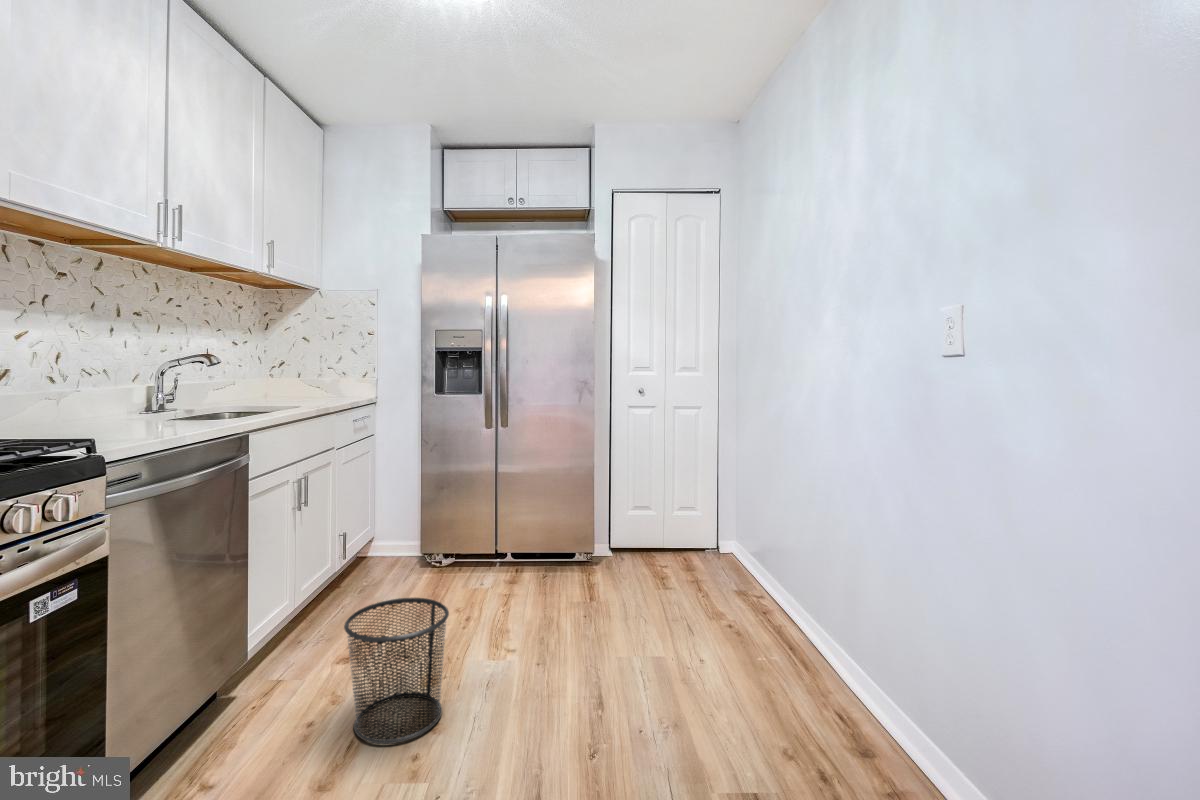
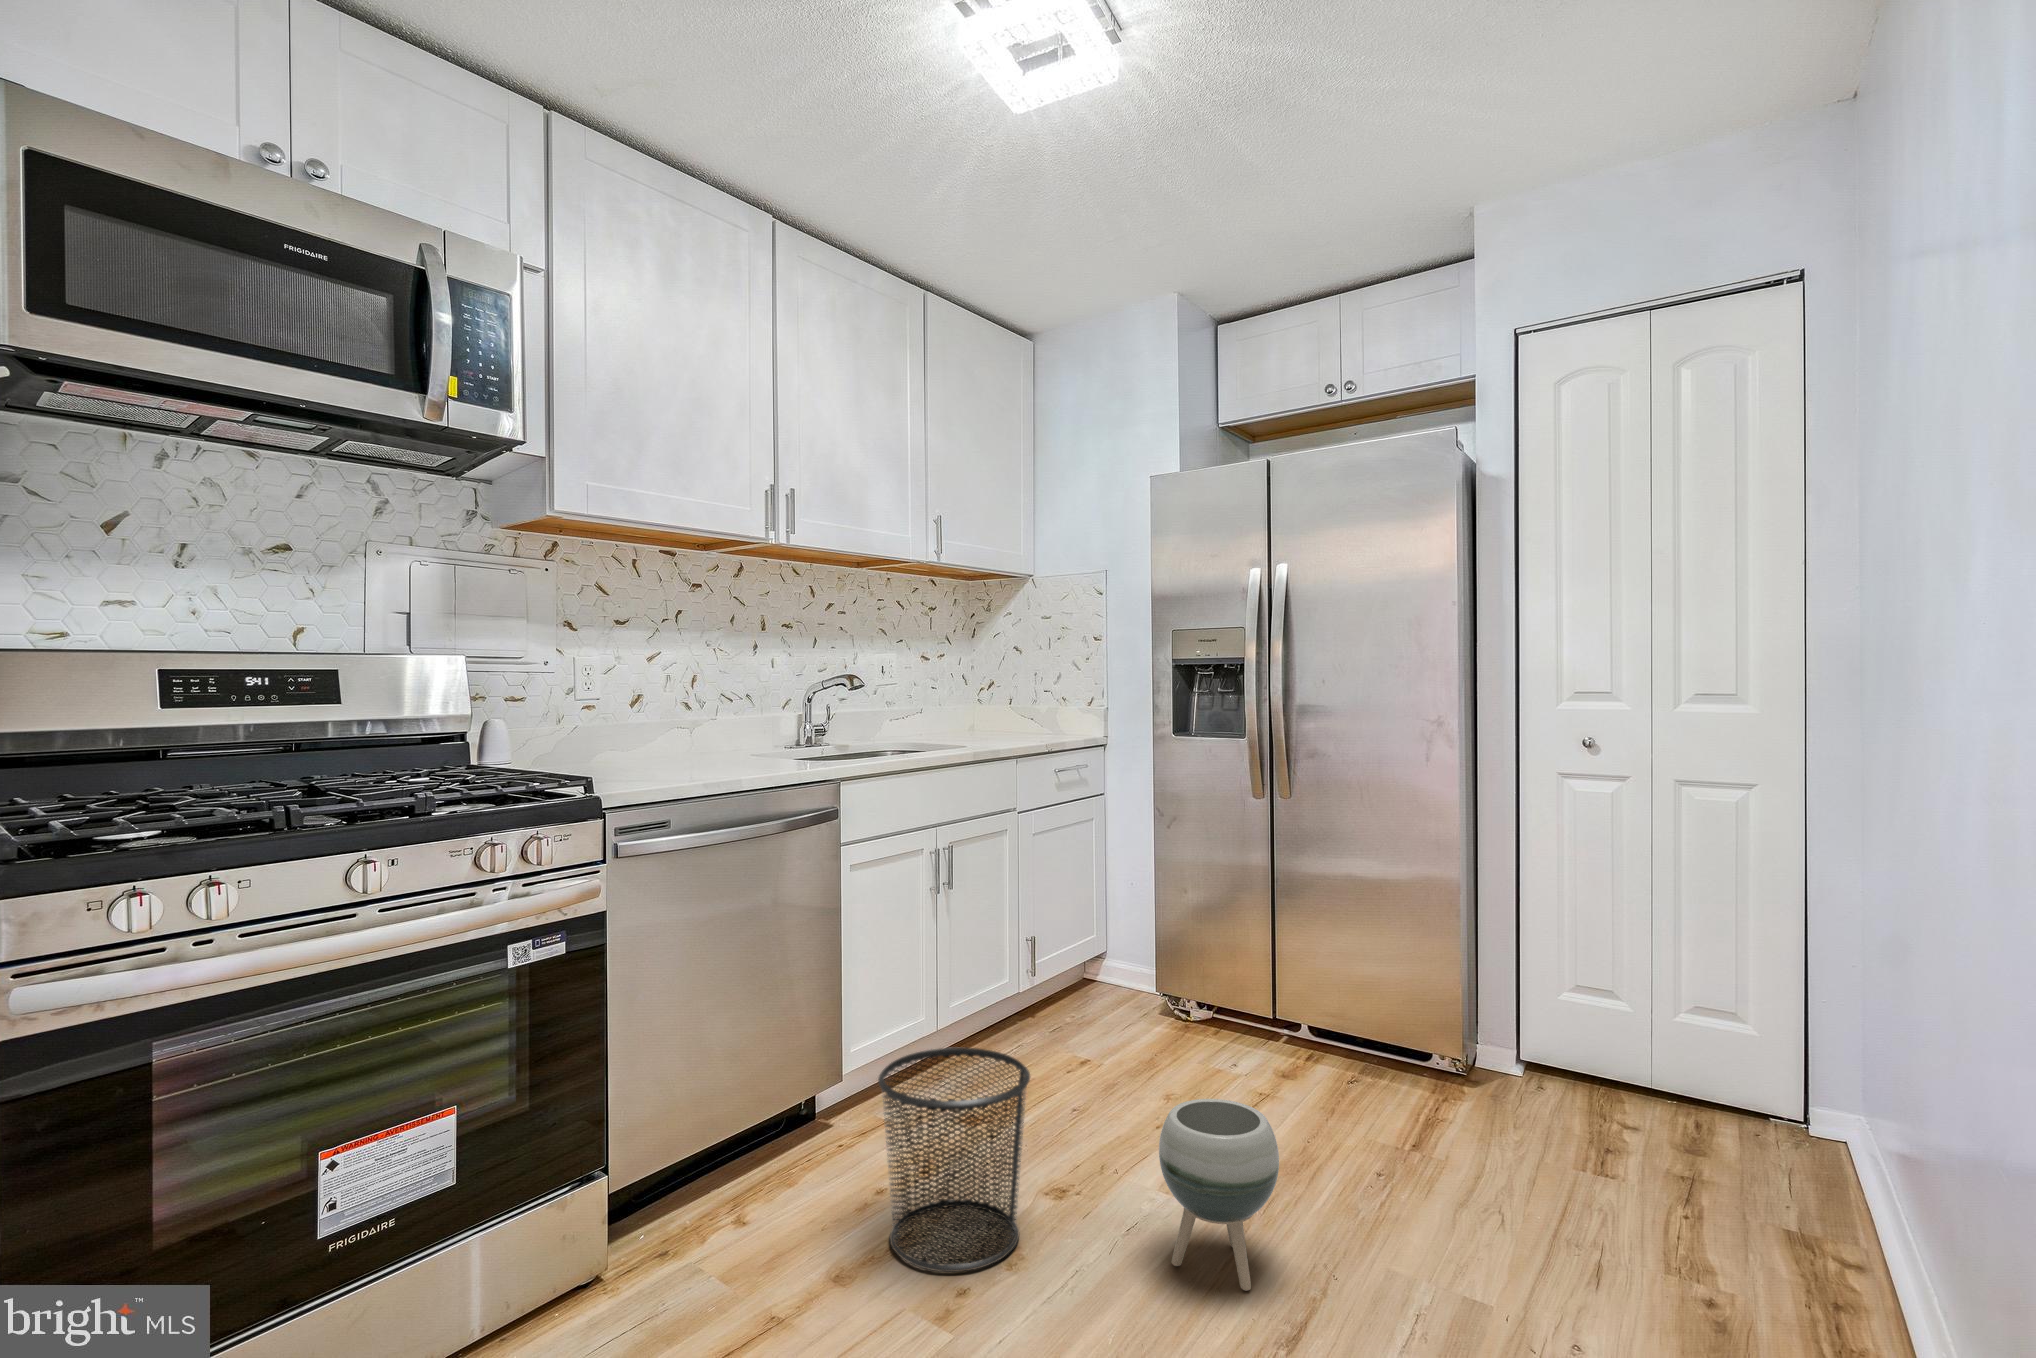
planter: none [522,592,585,687] -> present [1159,1099,1279,1291]

